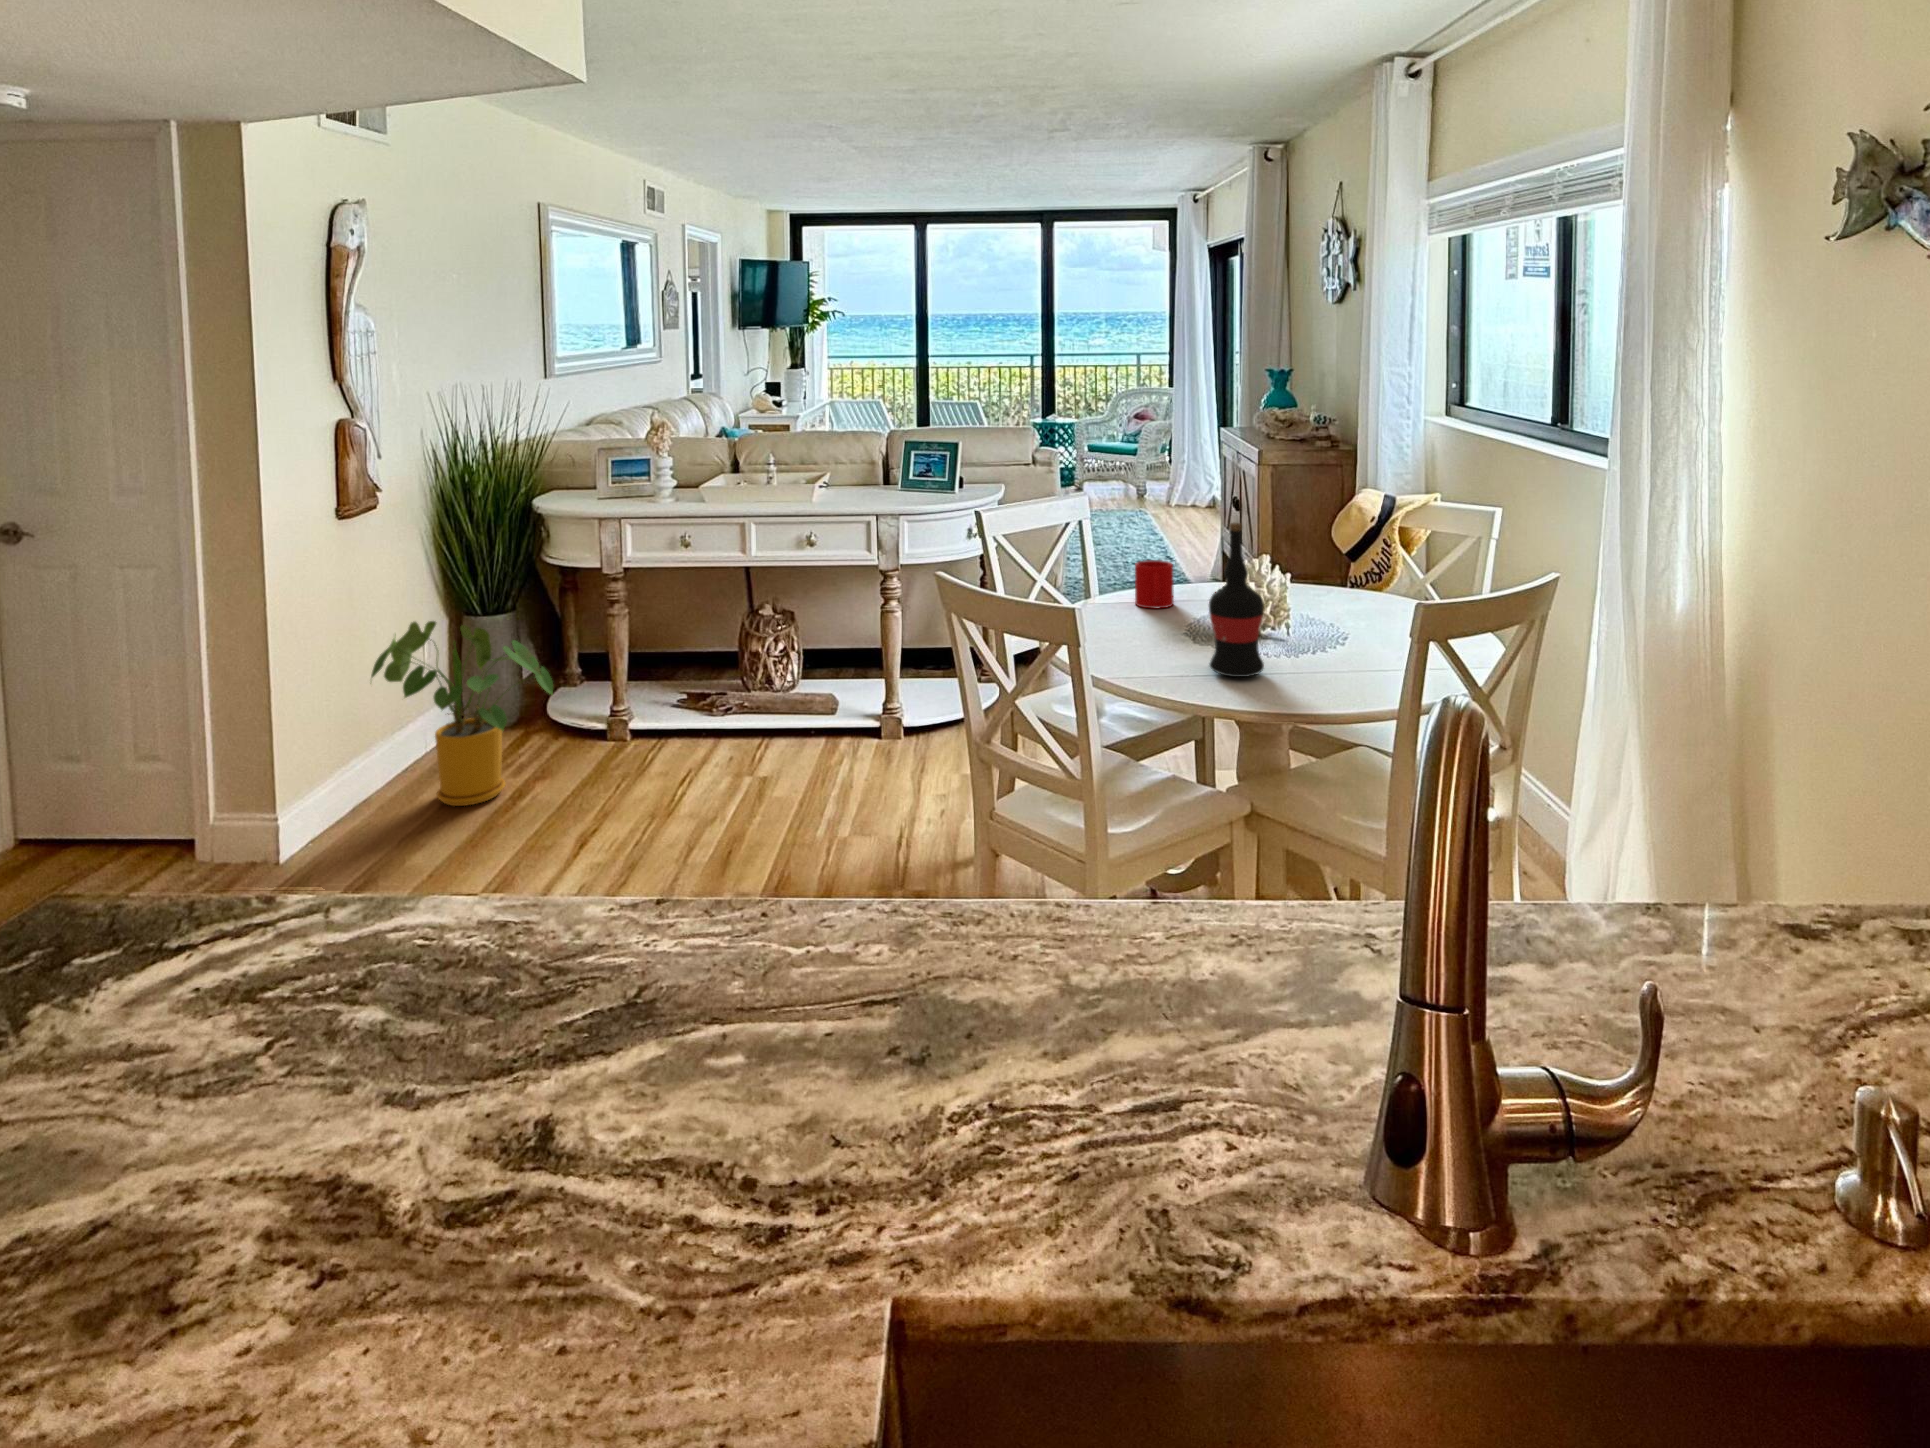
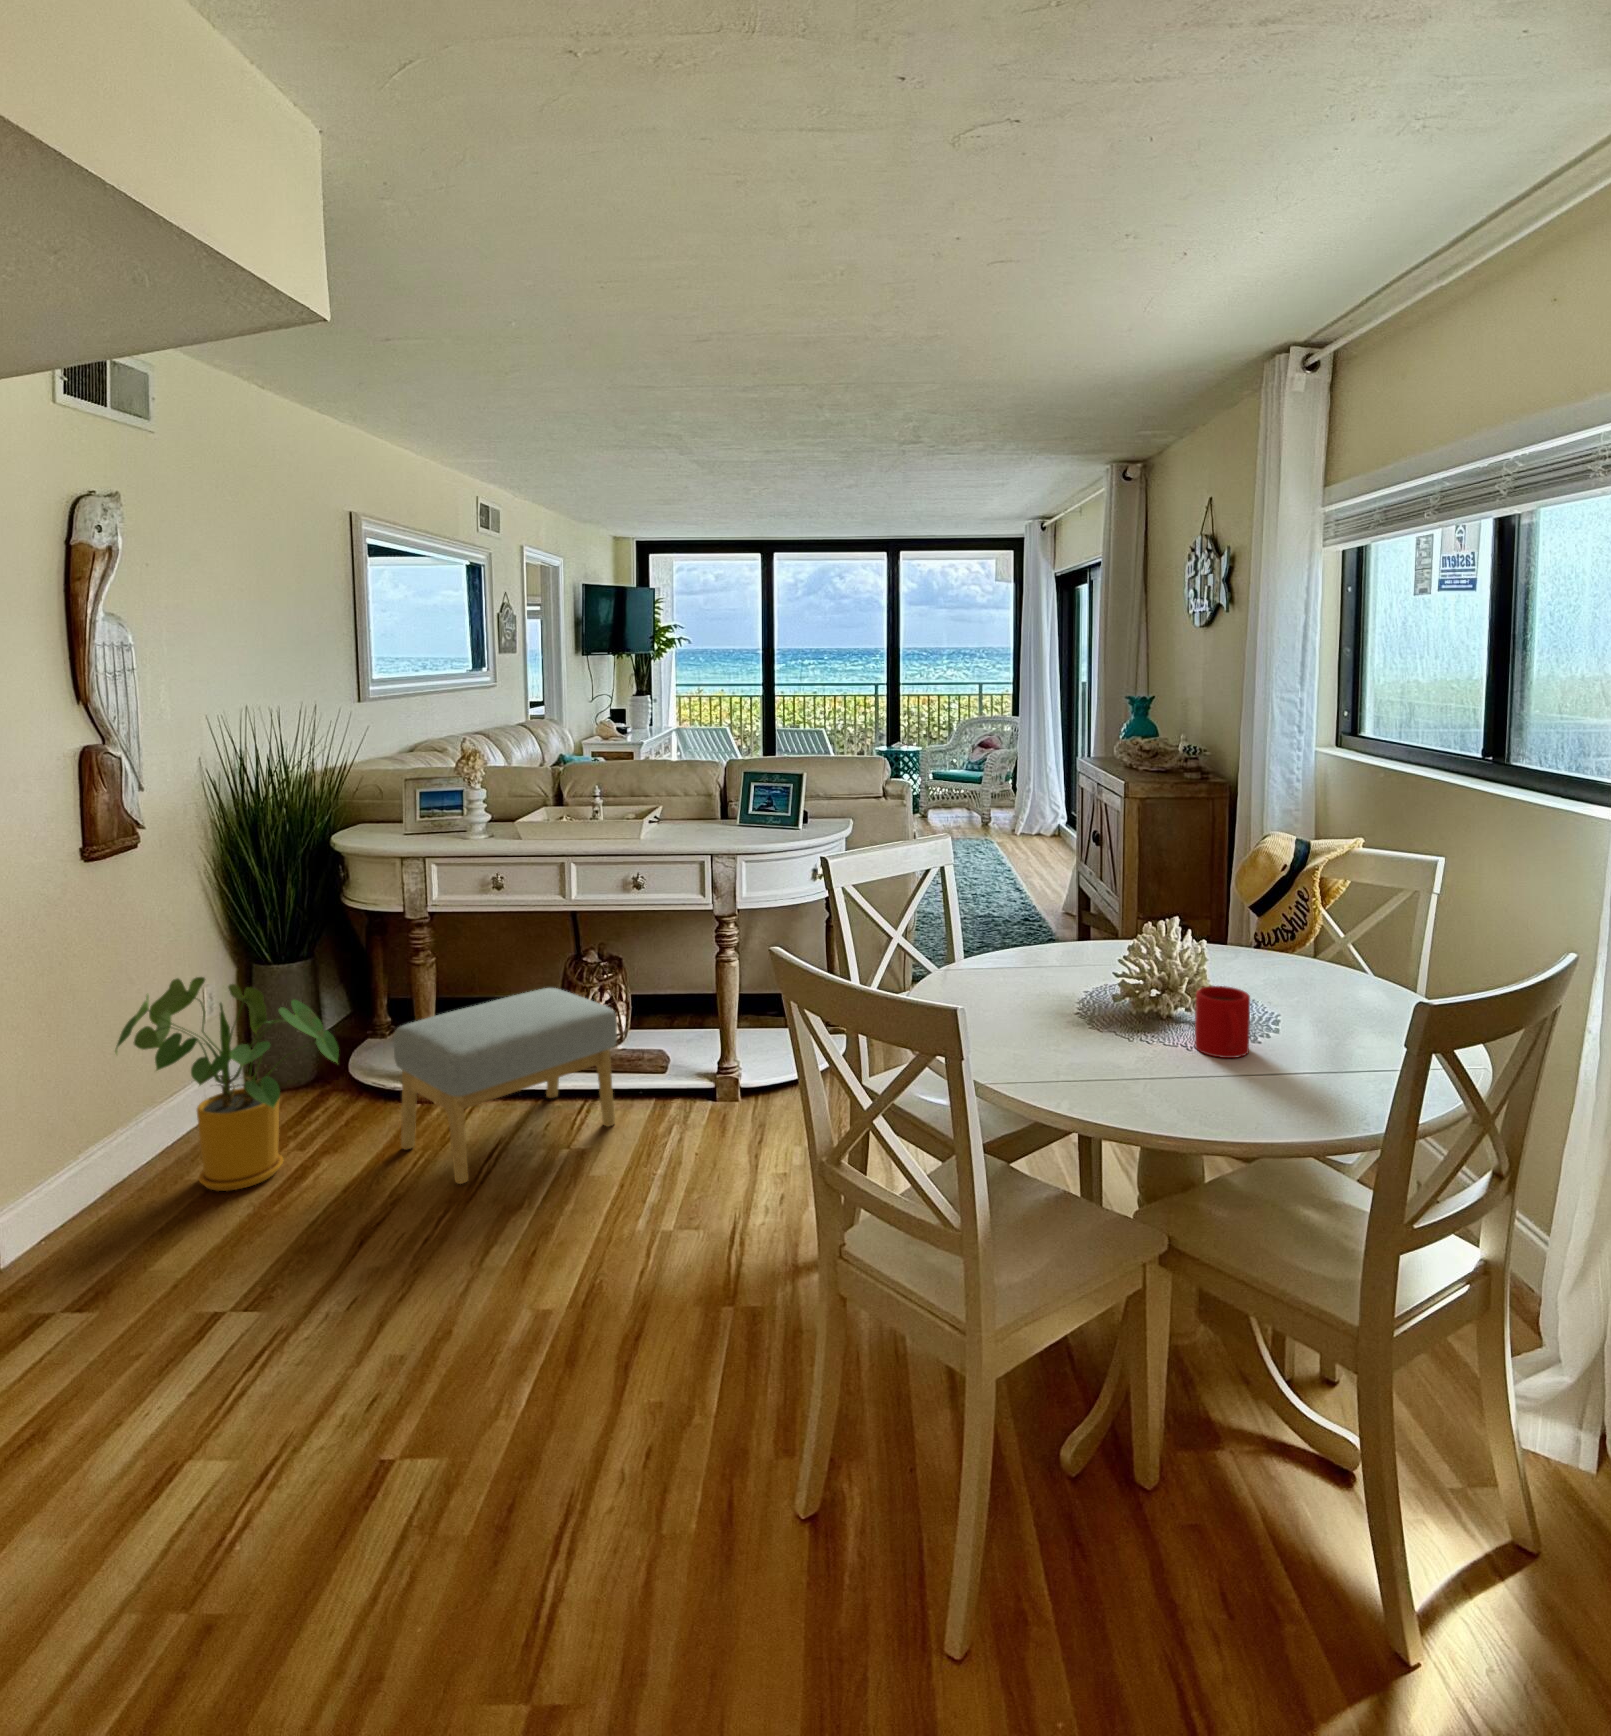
wine bottle: present [1209,522,1264,677] -> none [1096,893,1162,1076]
mug: present [1135,560,1174,608] -> present [1195,986,1250,1058]
footstool: none [598,636,792,803] -> present [394,988,617,1184]

